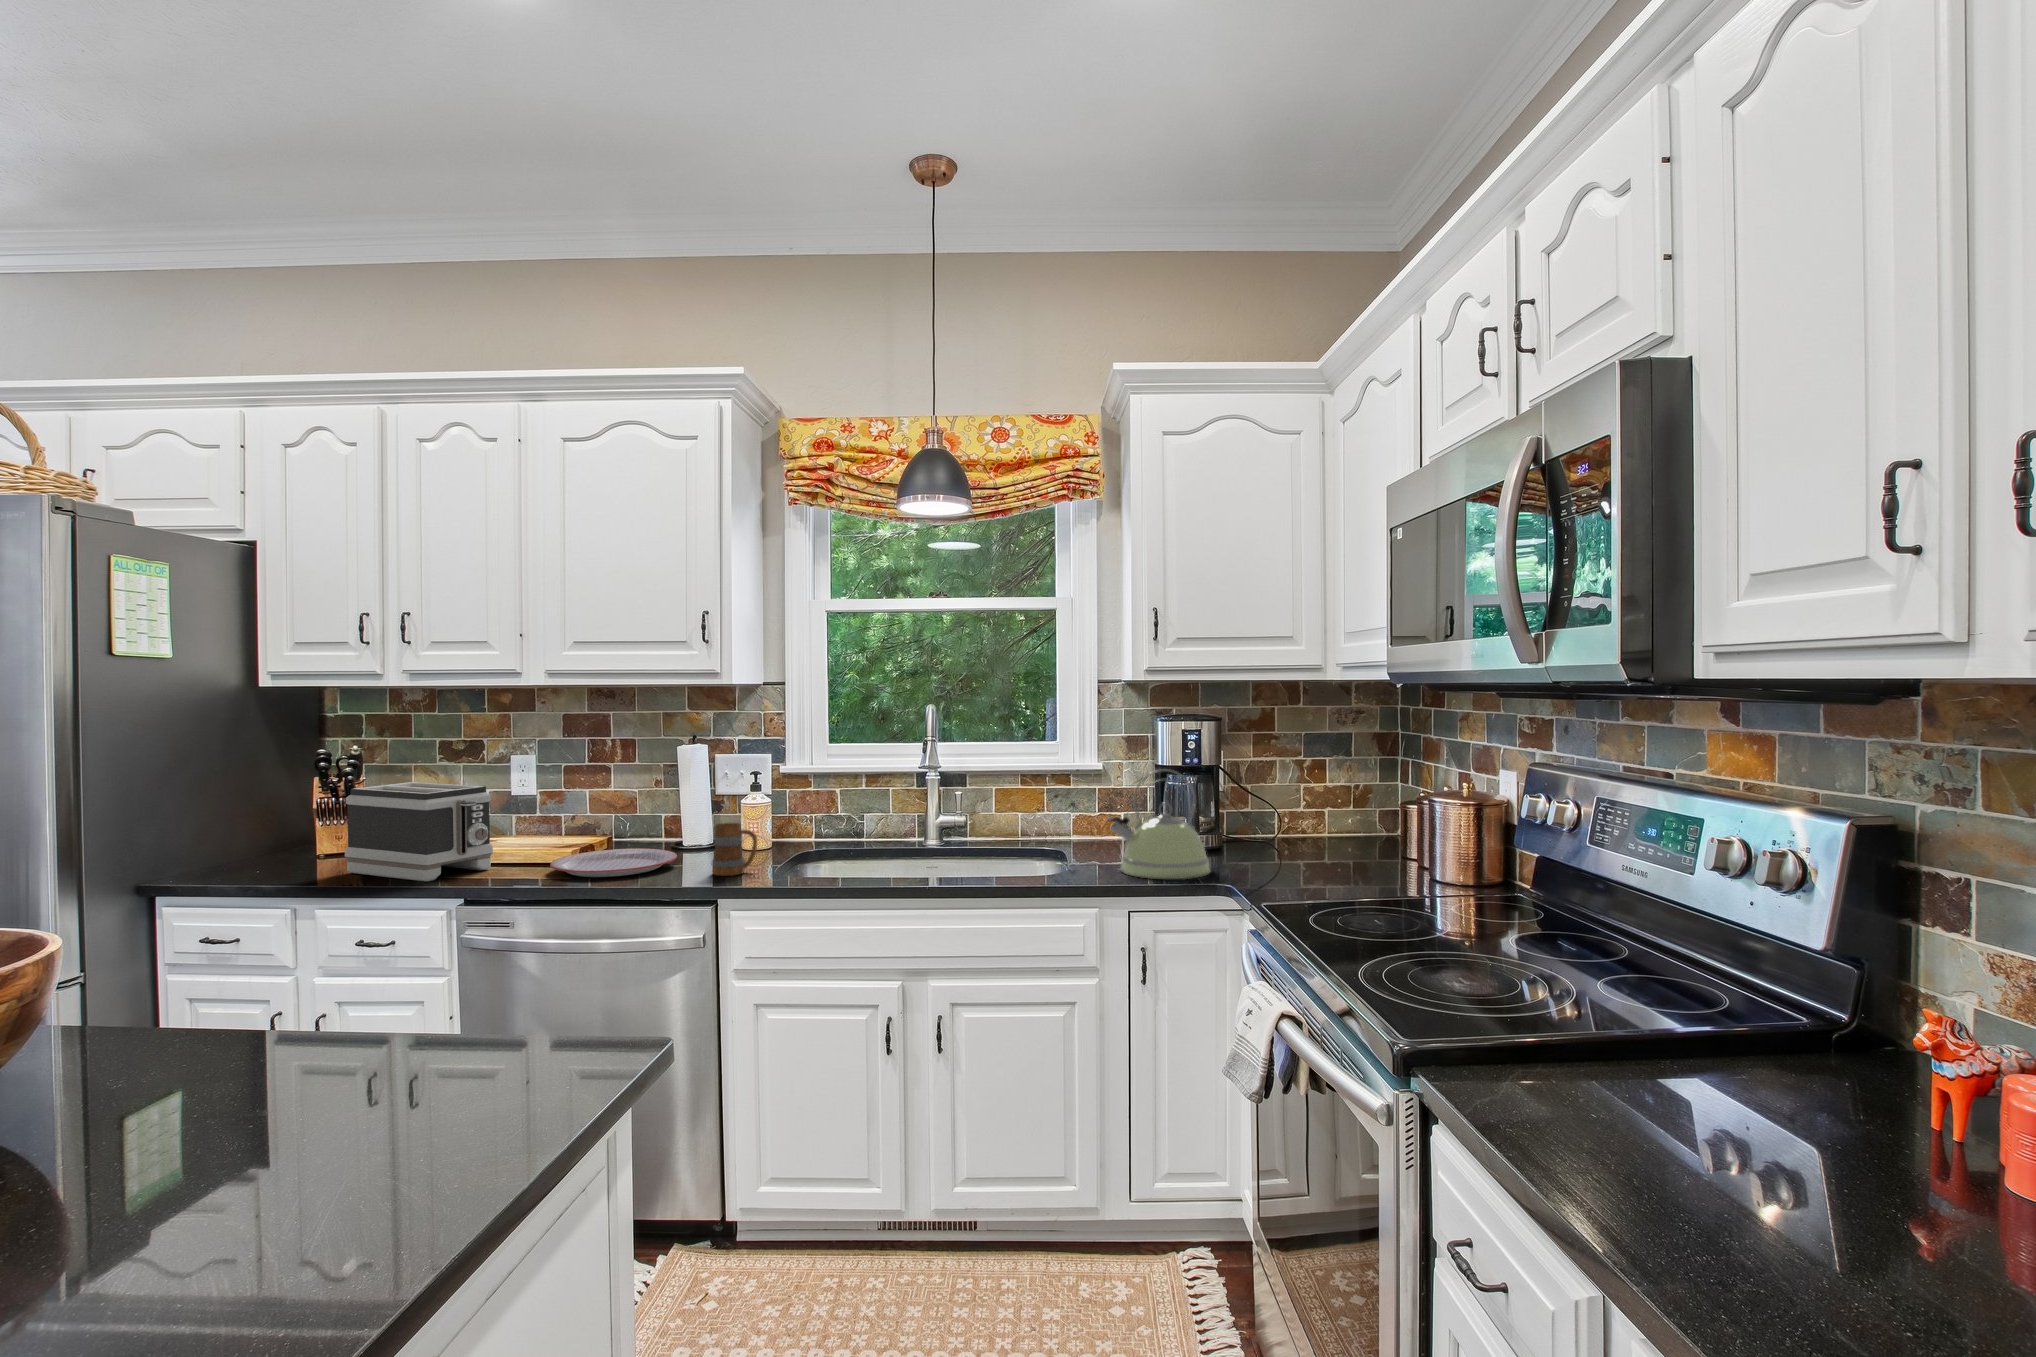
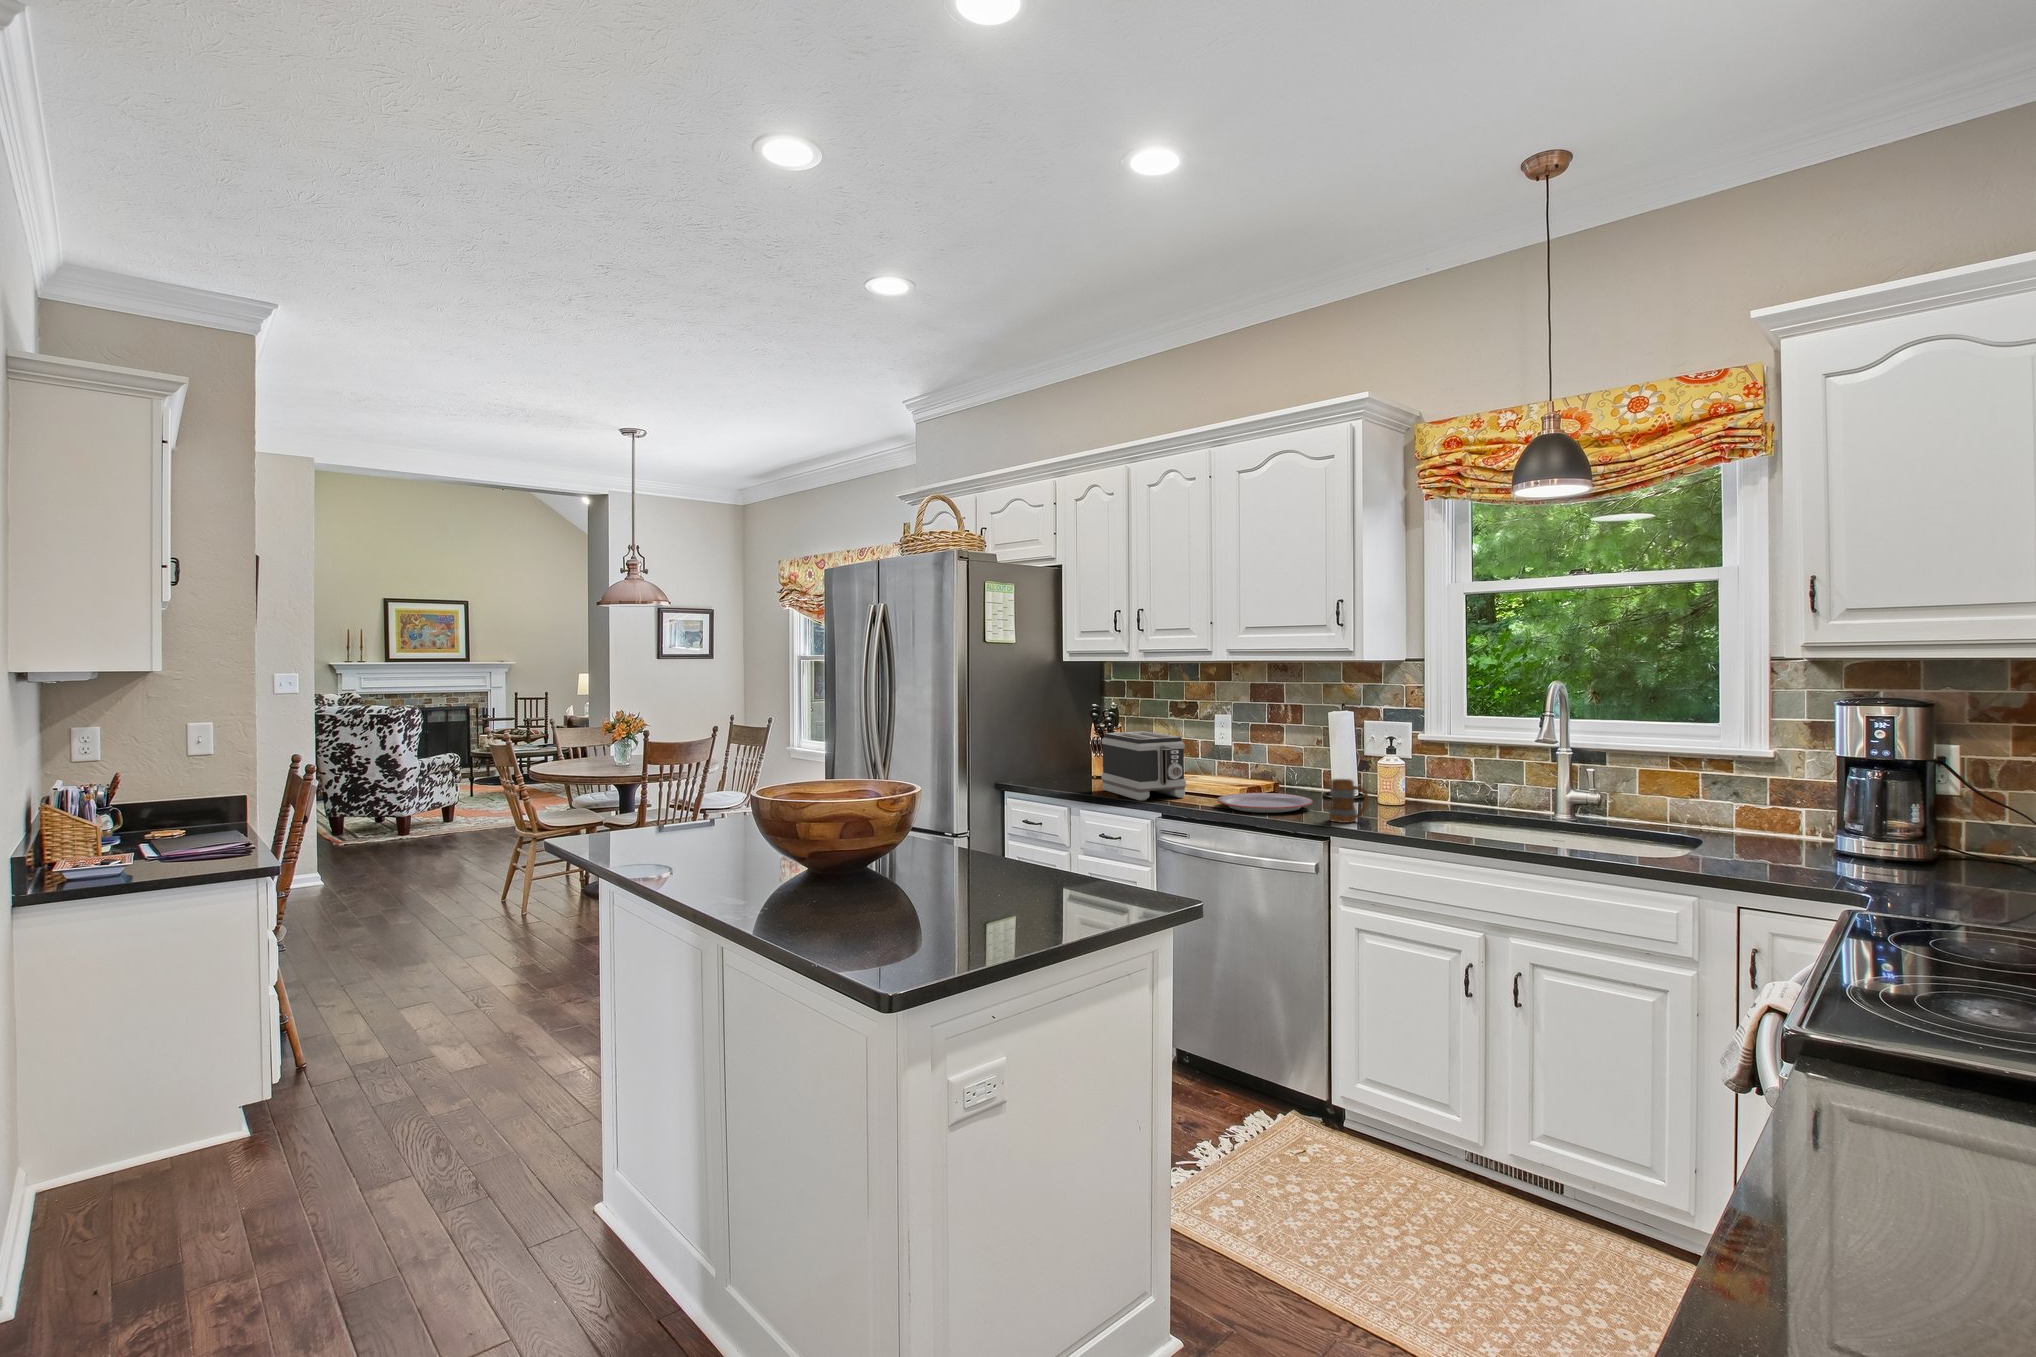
kettle: present [1108,769,1211,880] -> none [1727,762,1872,888]

